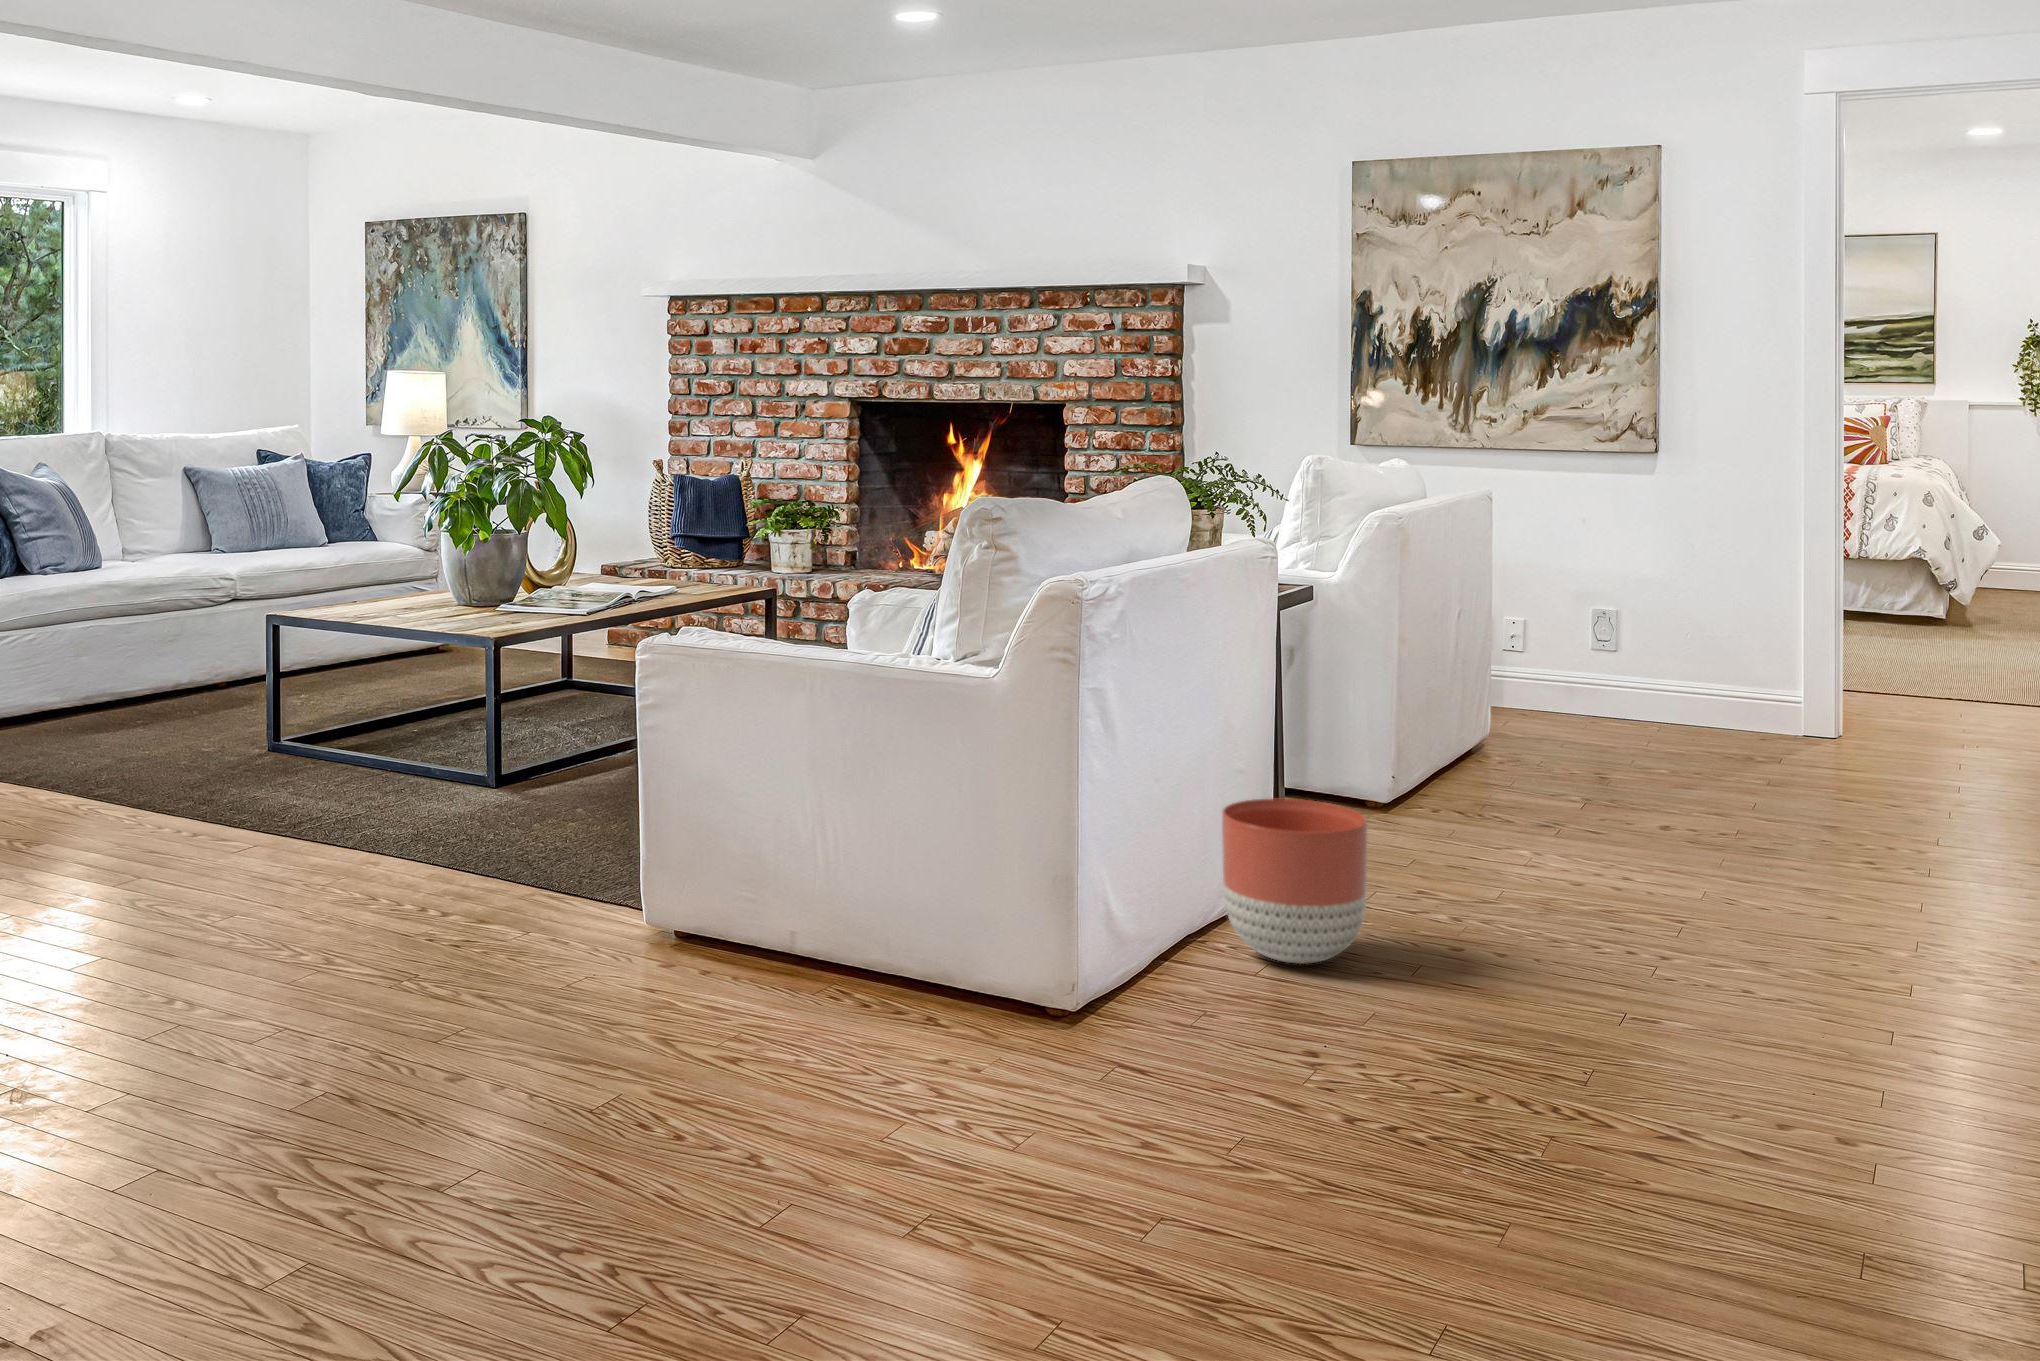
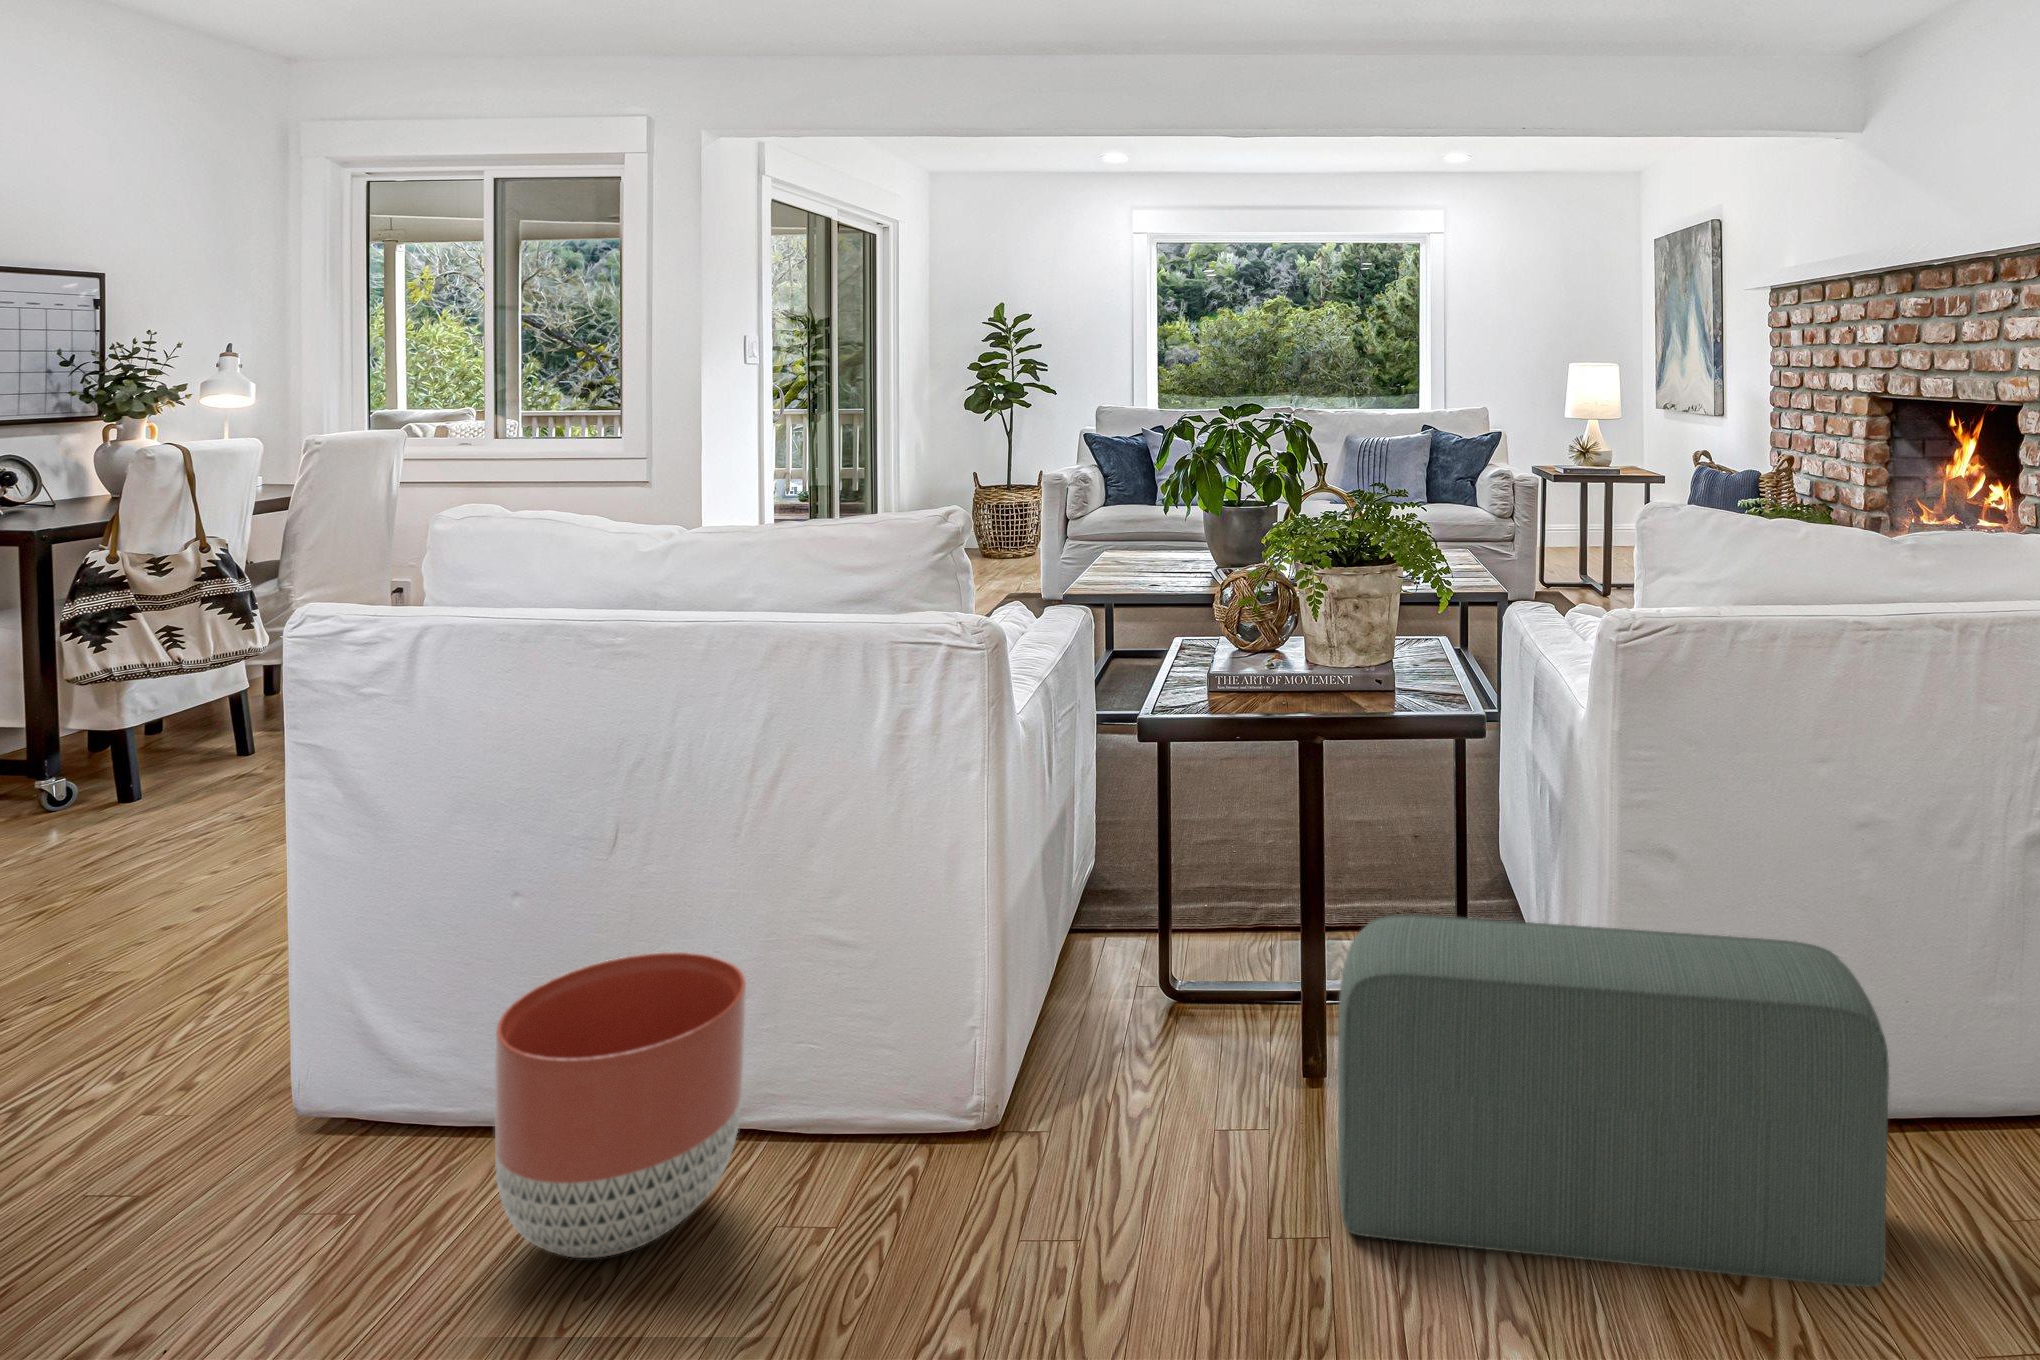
pouf: none [1370,679,1556,858] -> present [1338,914,1889,1287]

